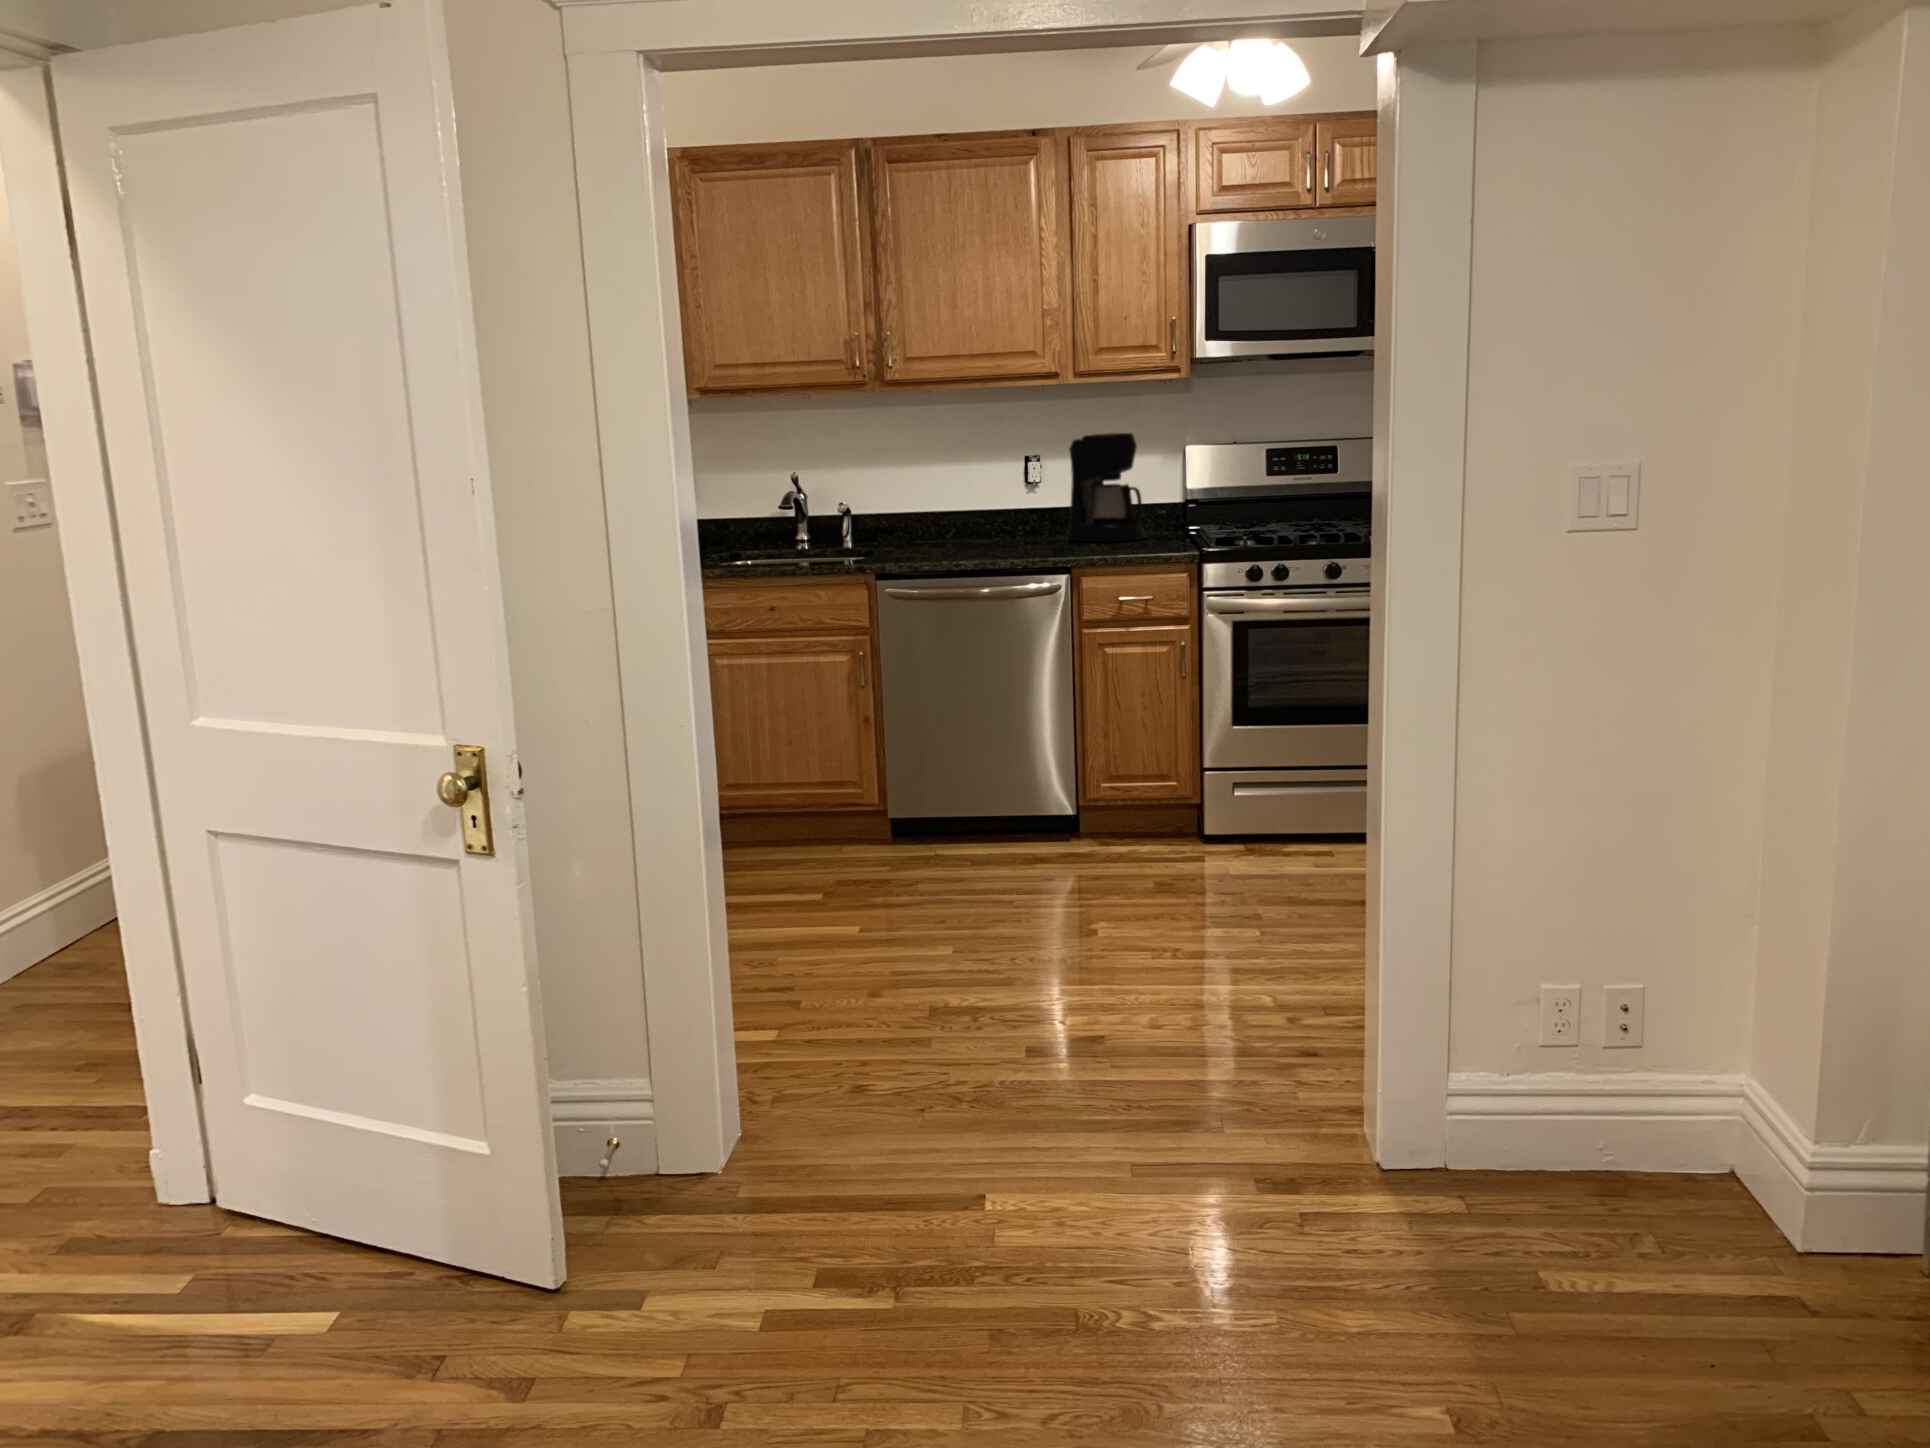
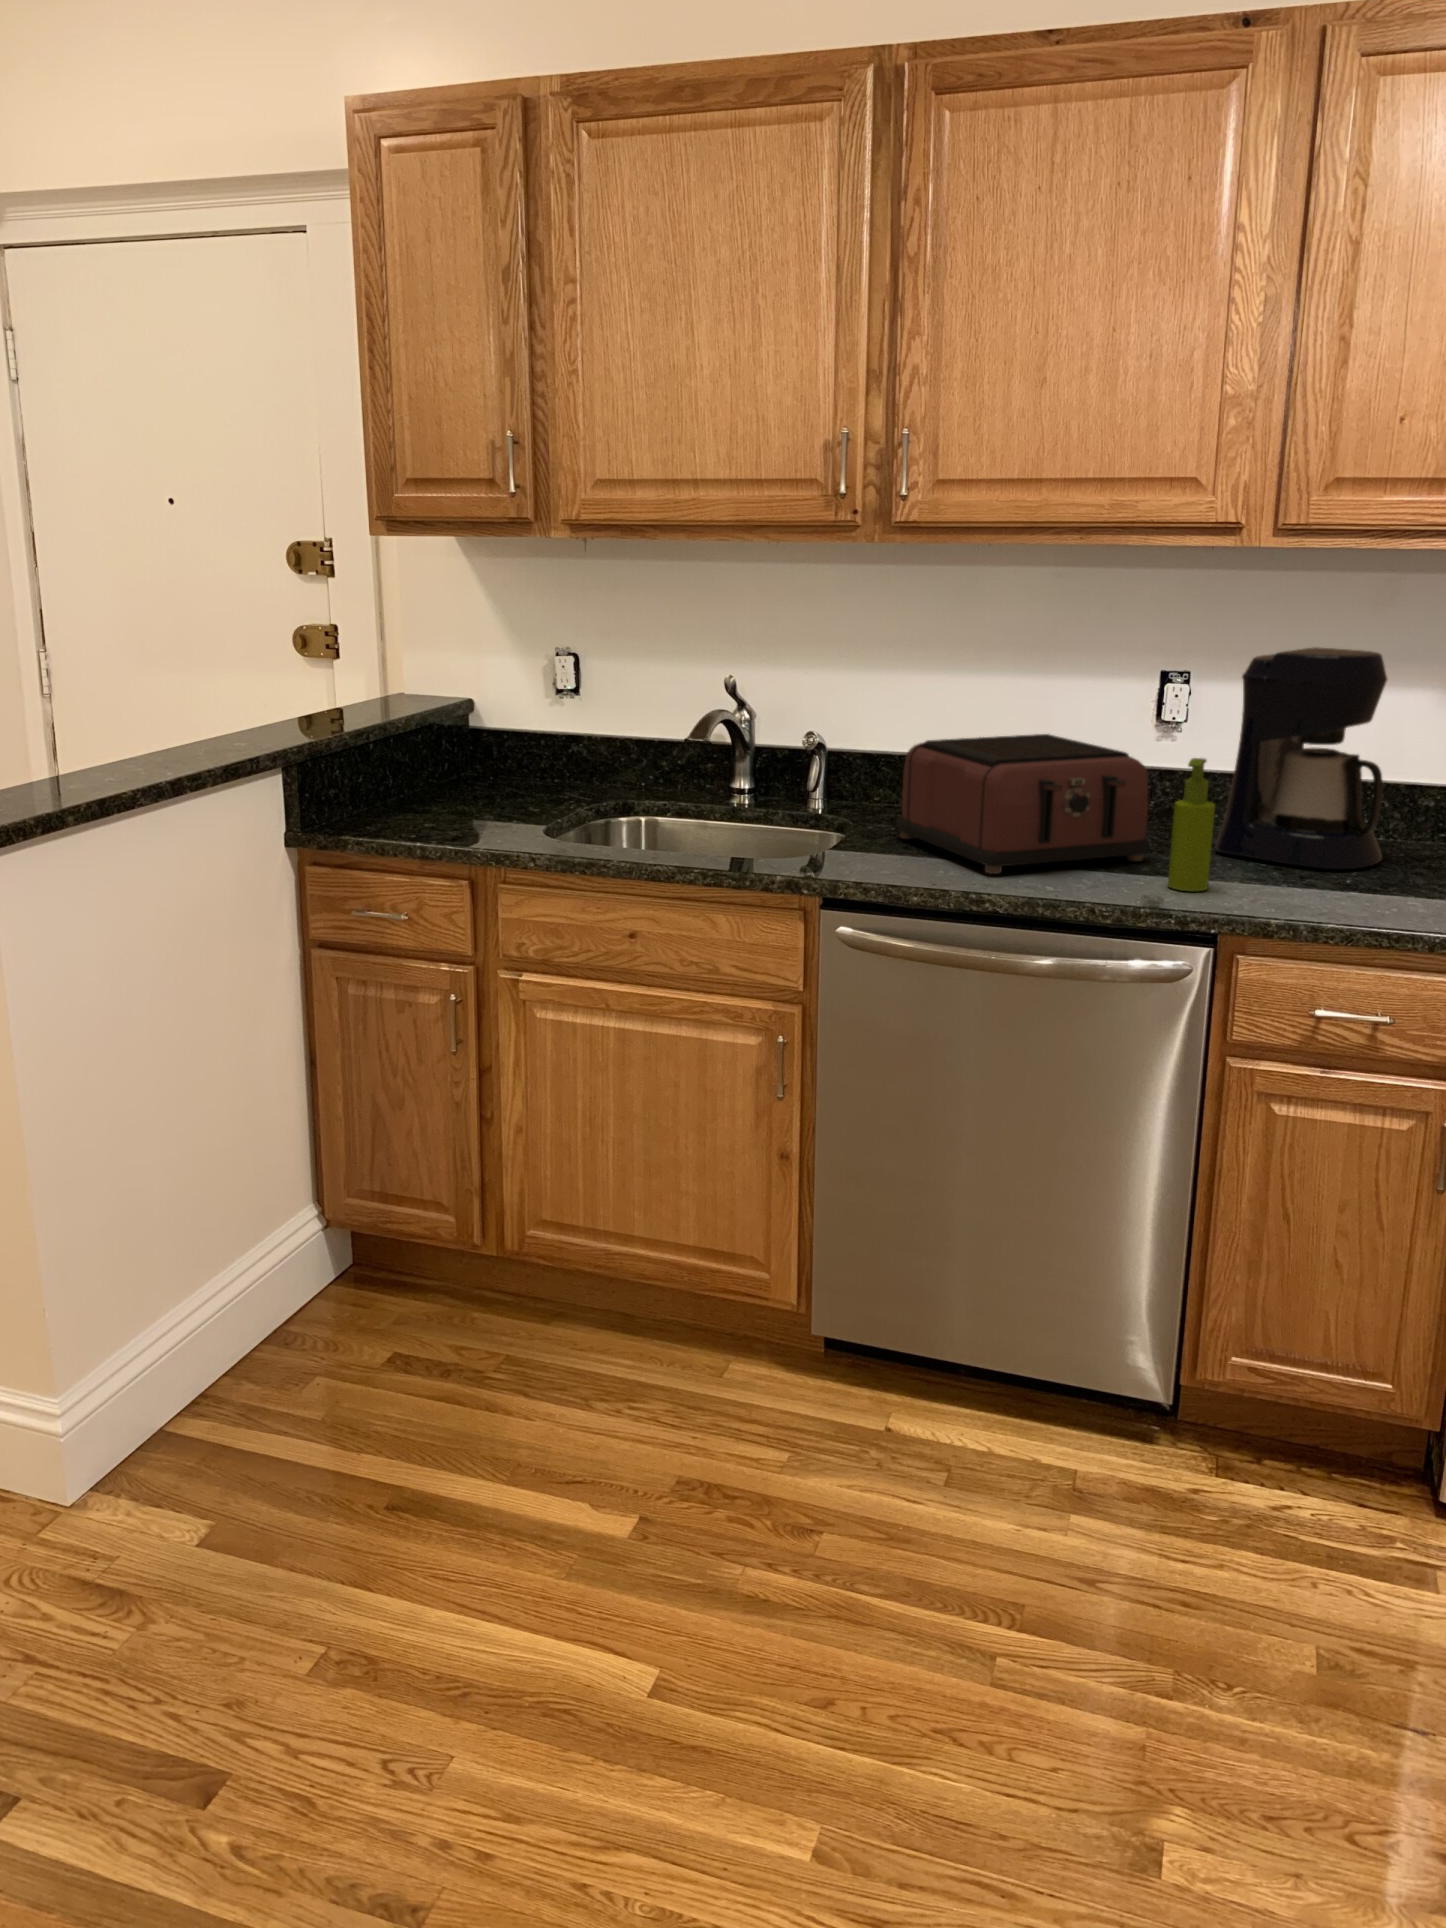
soap dispenser: none [1044,486,1064,552] -> present [1168,758,1215,891]
toaster: none [900,490,1034,555] -> present [896,734,1150,874]

